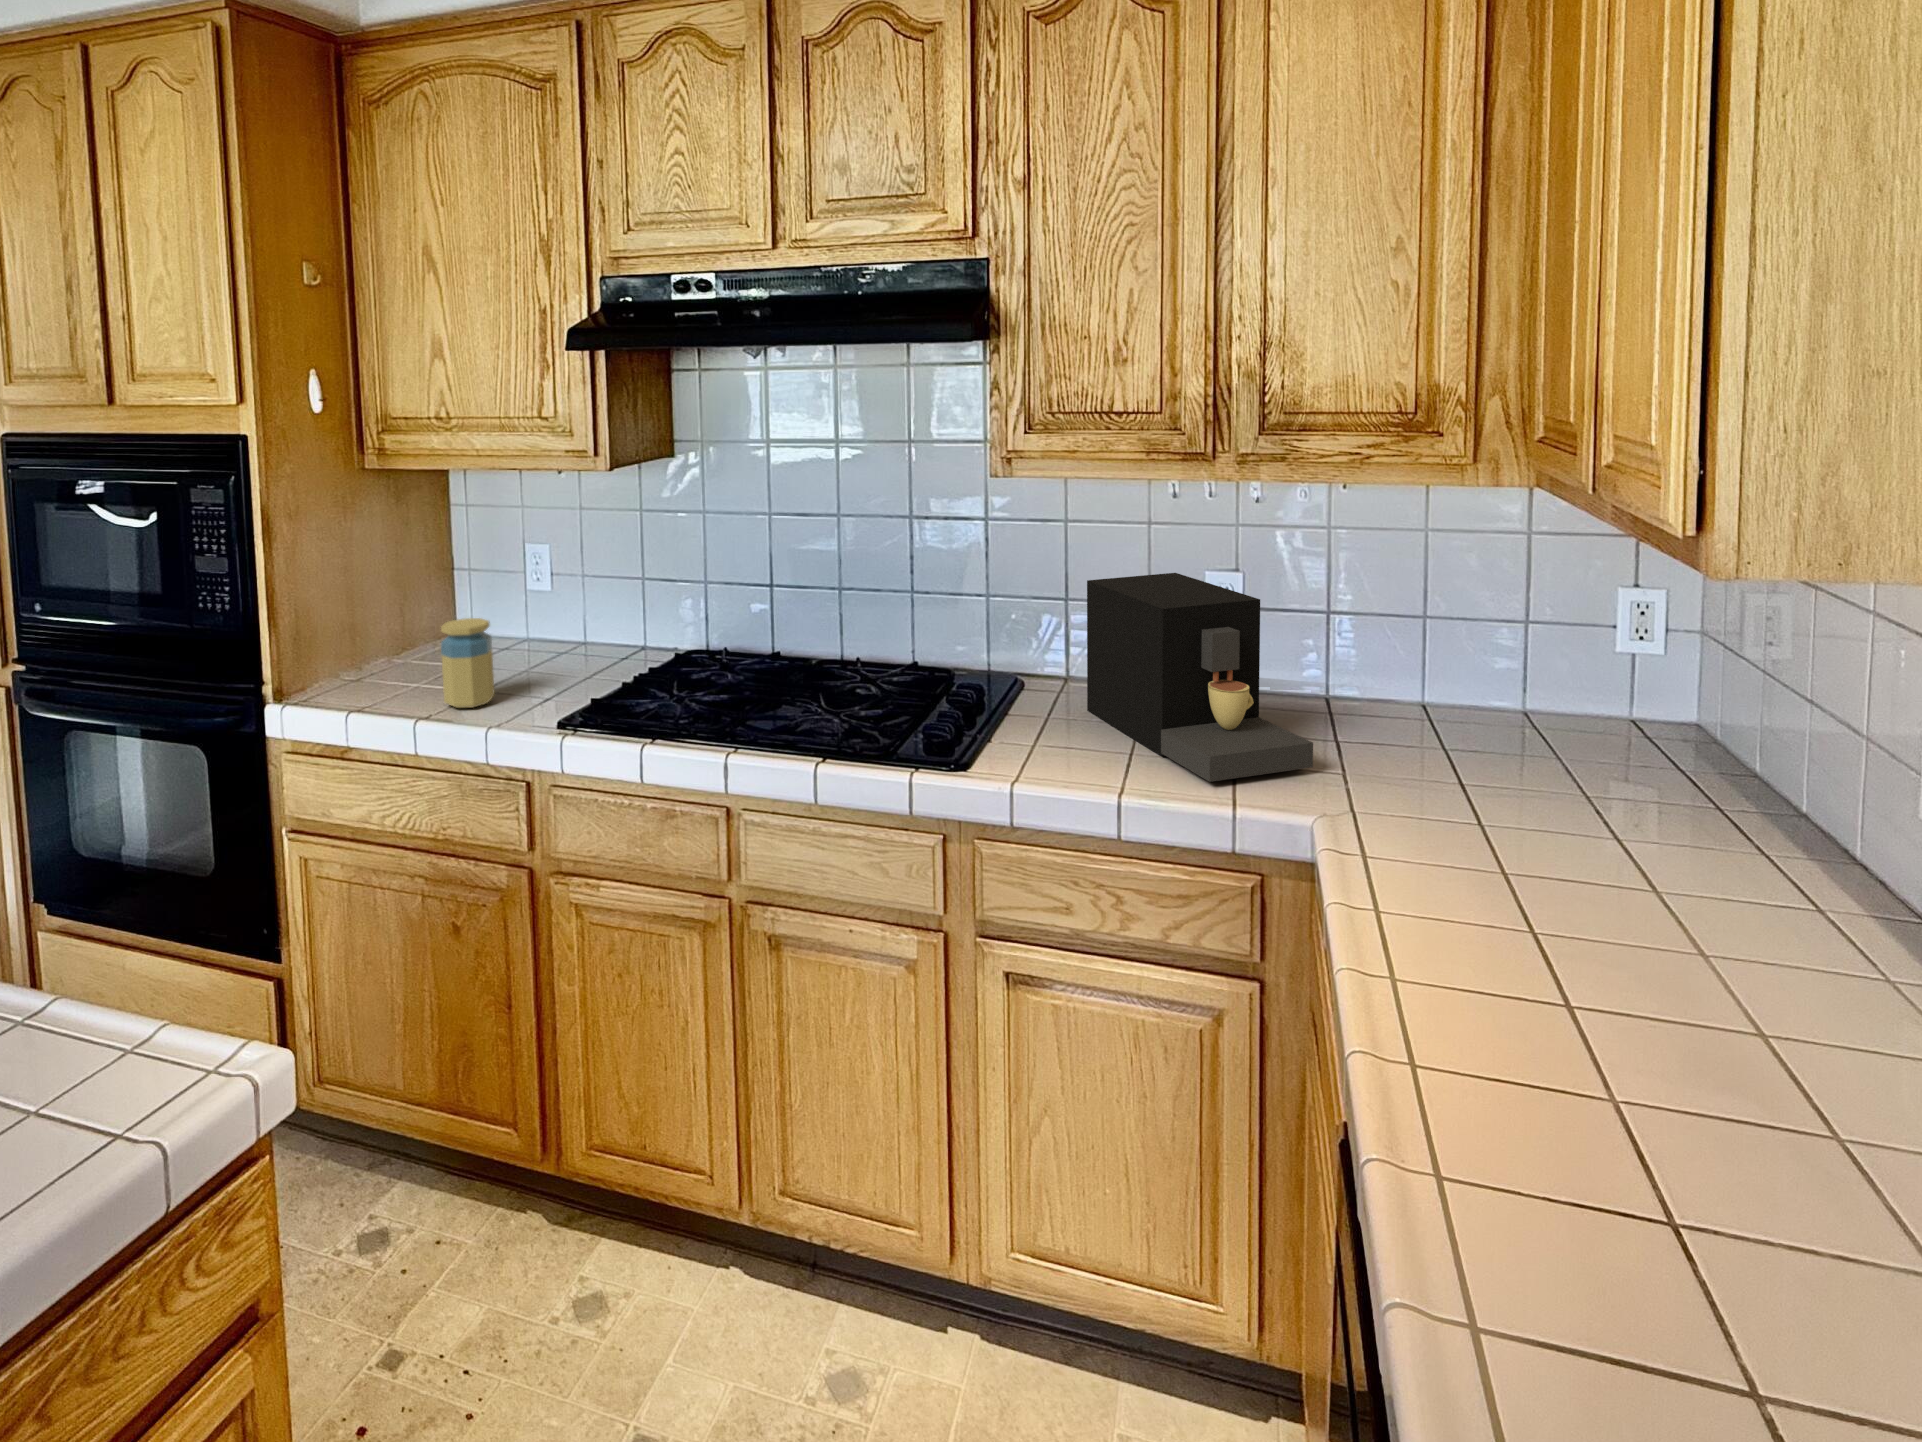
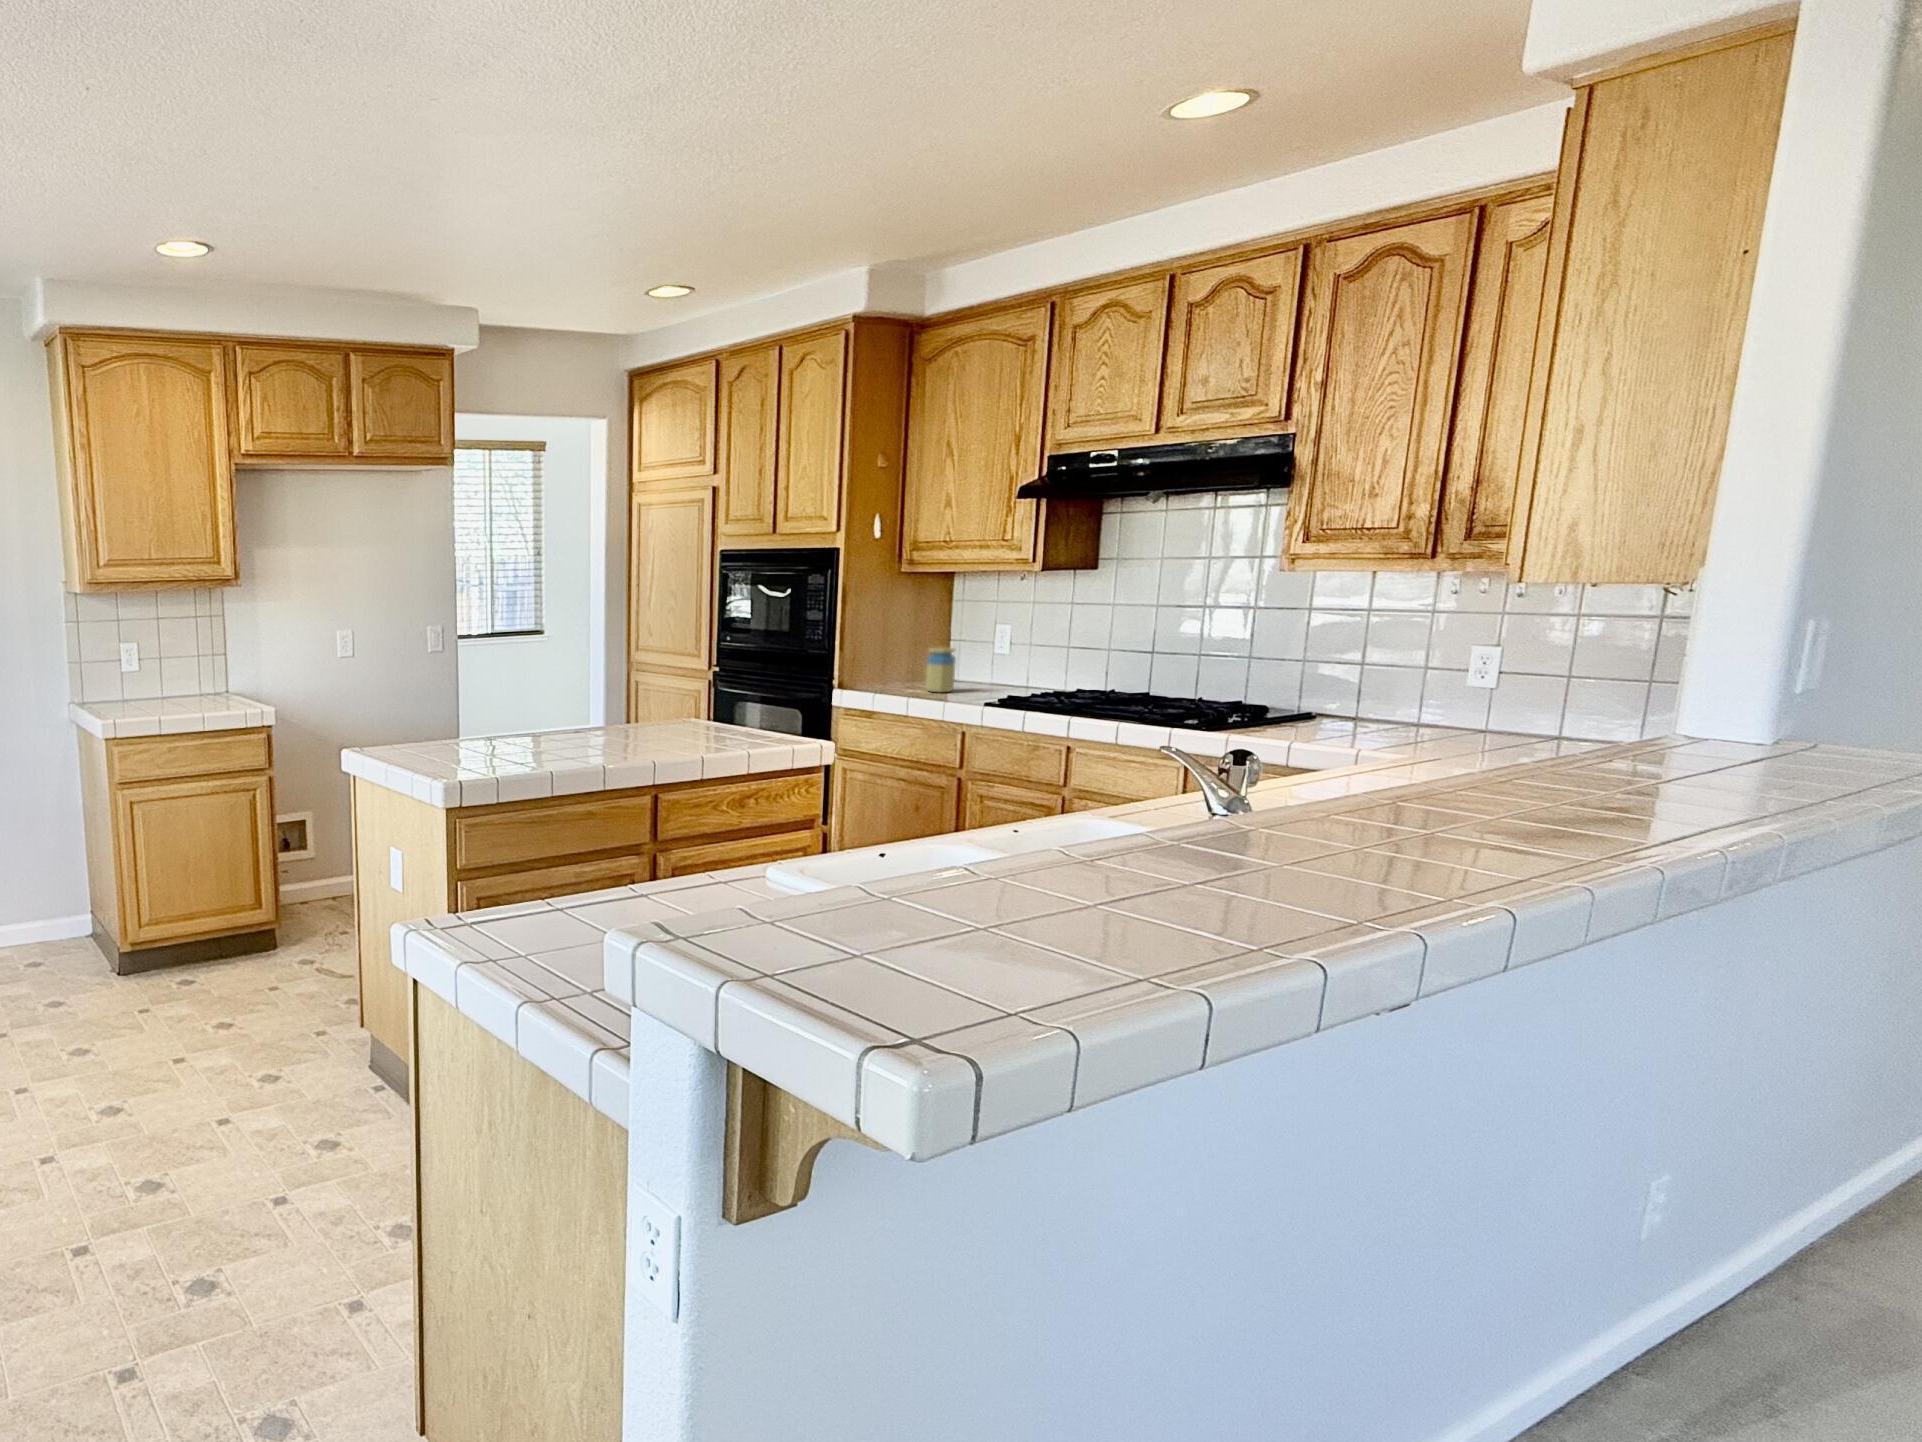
coffee maker: present [1087,573,1313,782] -> none [1335,639,1452,743]

